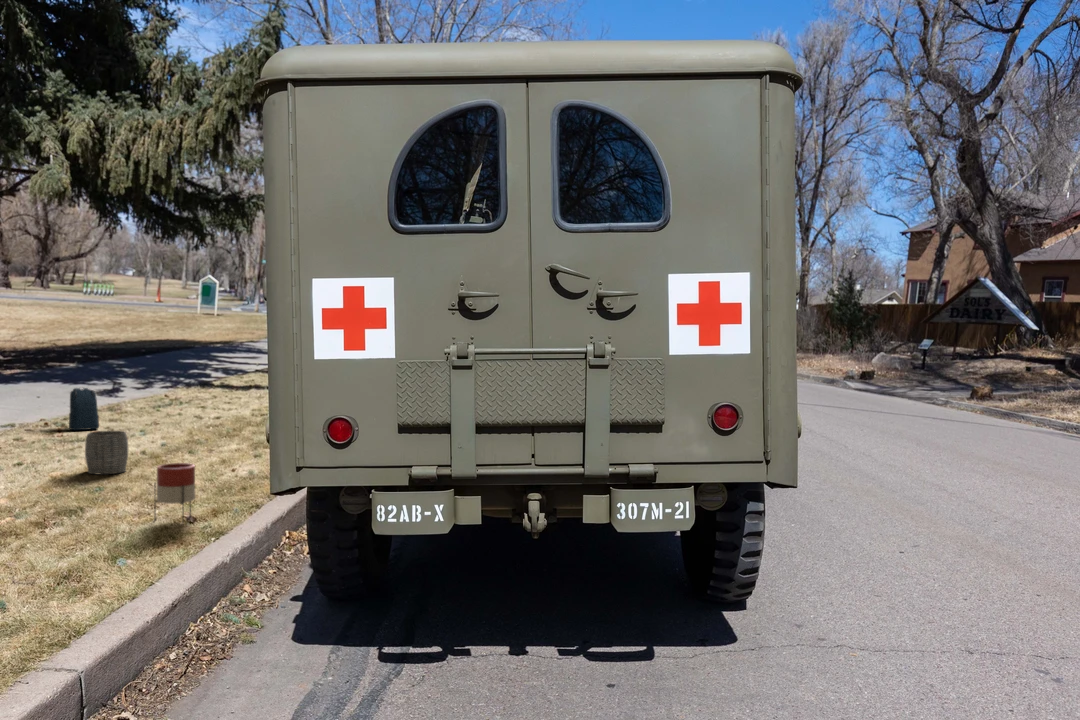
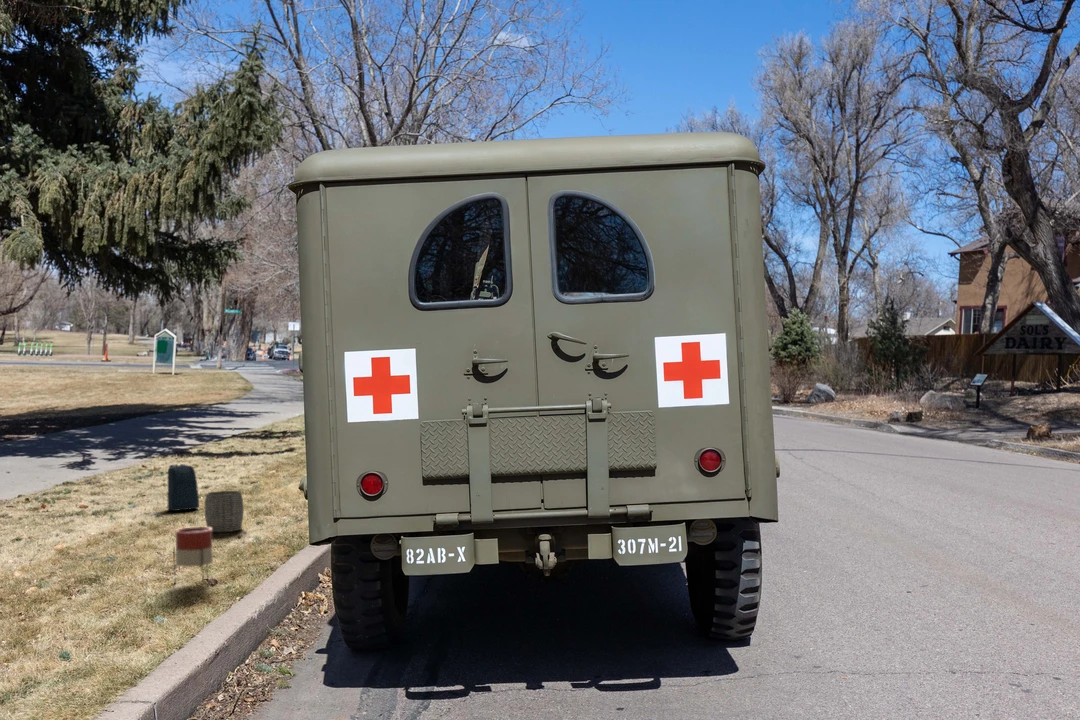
backpack: present [69,388,99,430] -> present [167,464,199,511]
woven basket: present [85,431,128,474] -> present [205,491,244,532]

